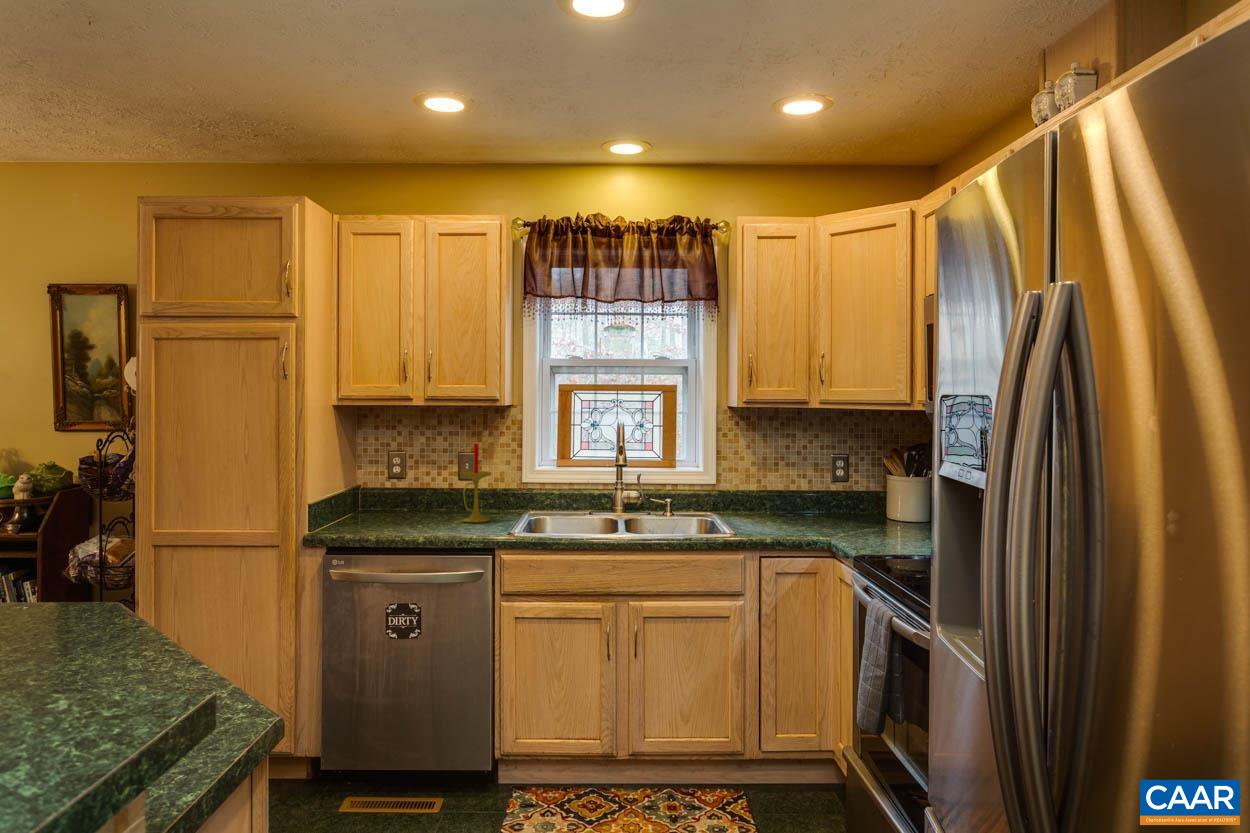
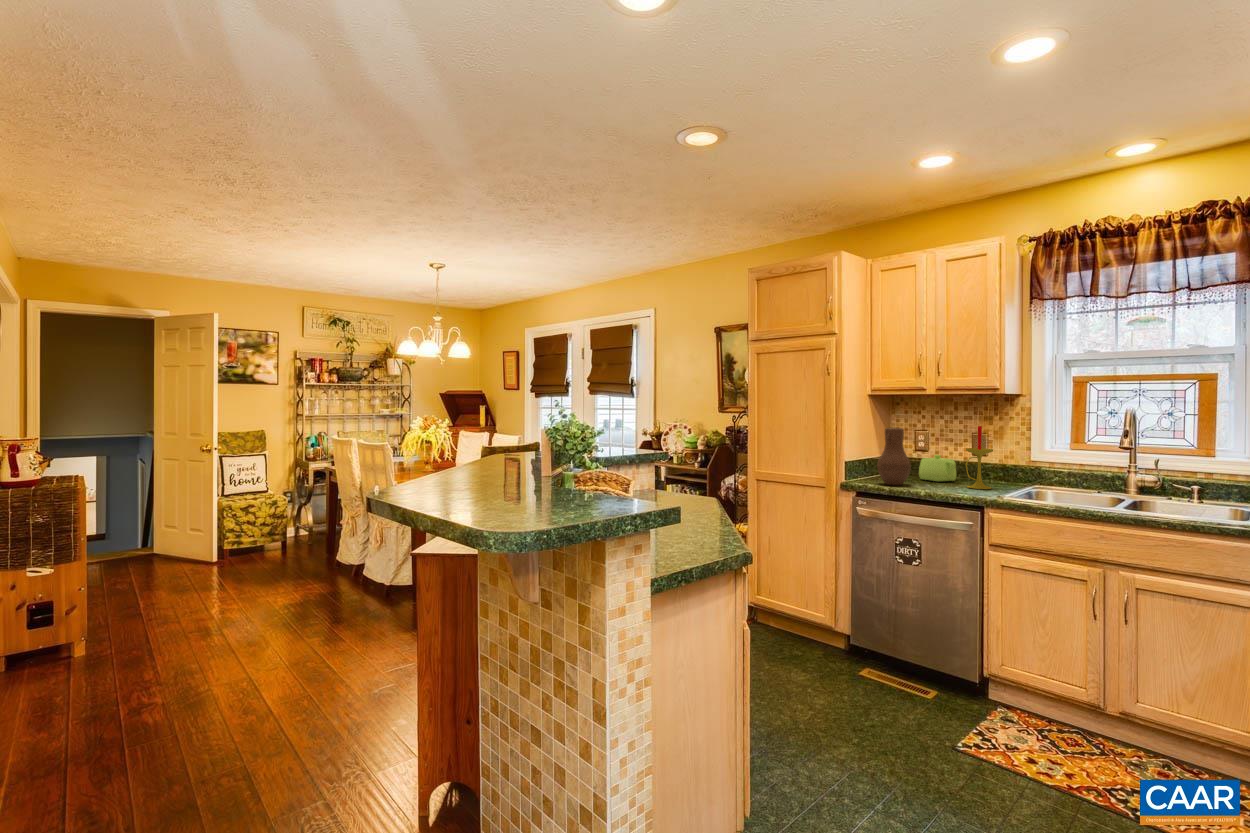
vase: none [351,448,397,528] -> present [877,428,911,485]
teapot: none [399,482,446,517] -> present [919,455,956,481]

